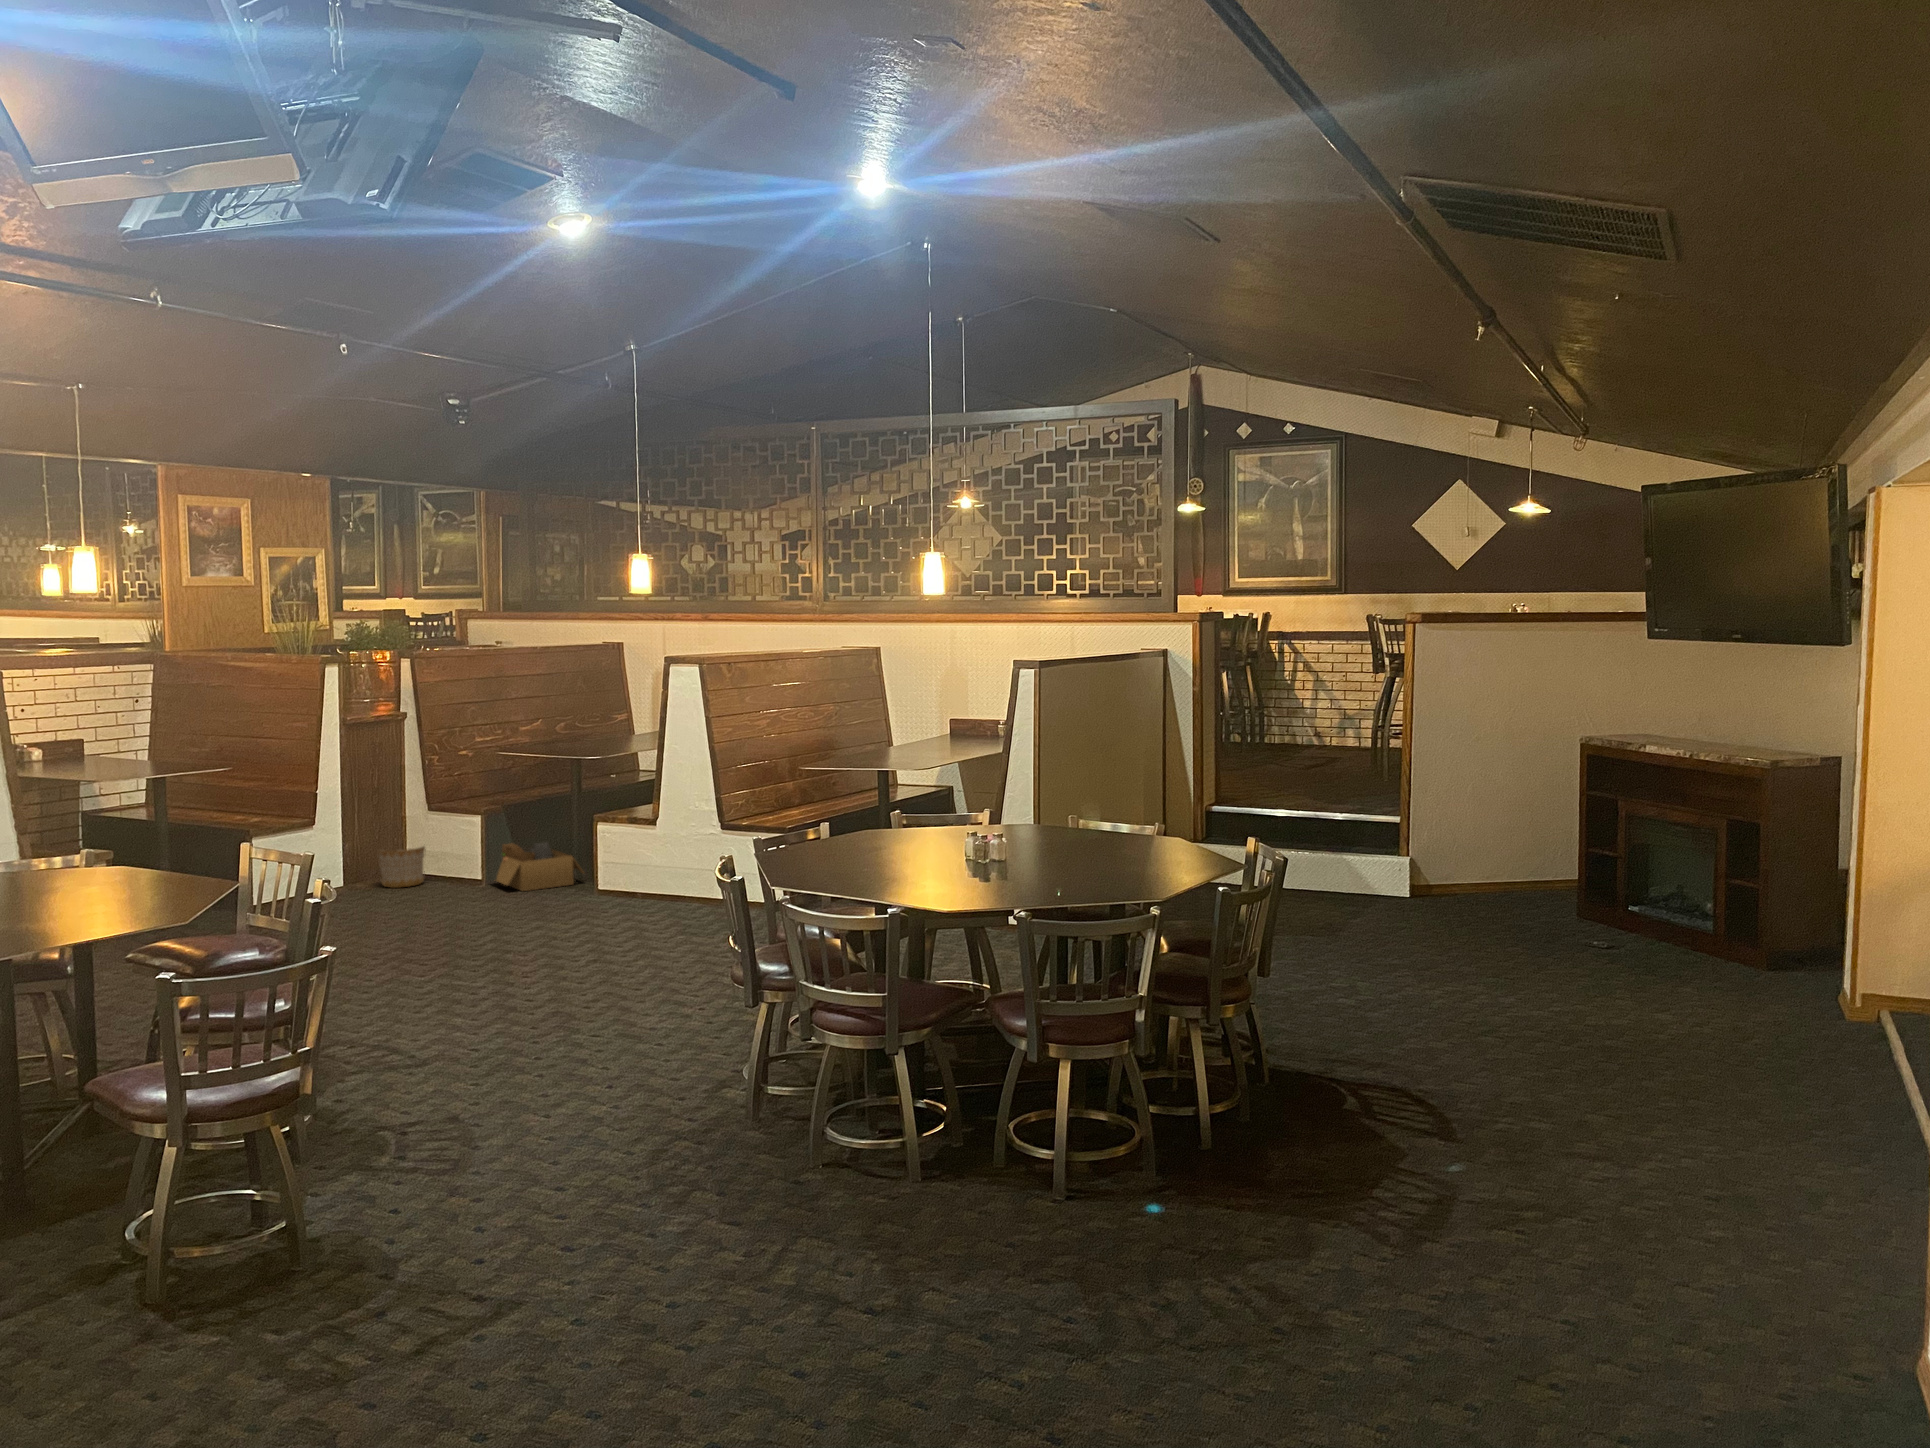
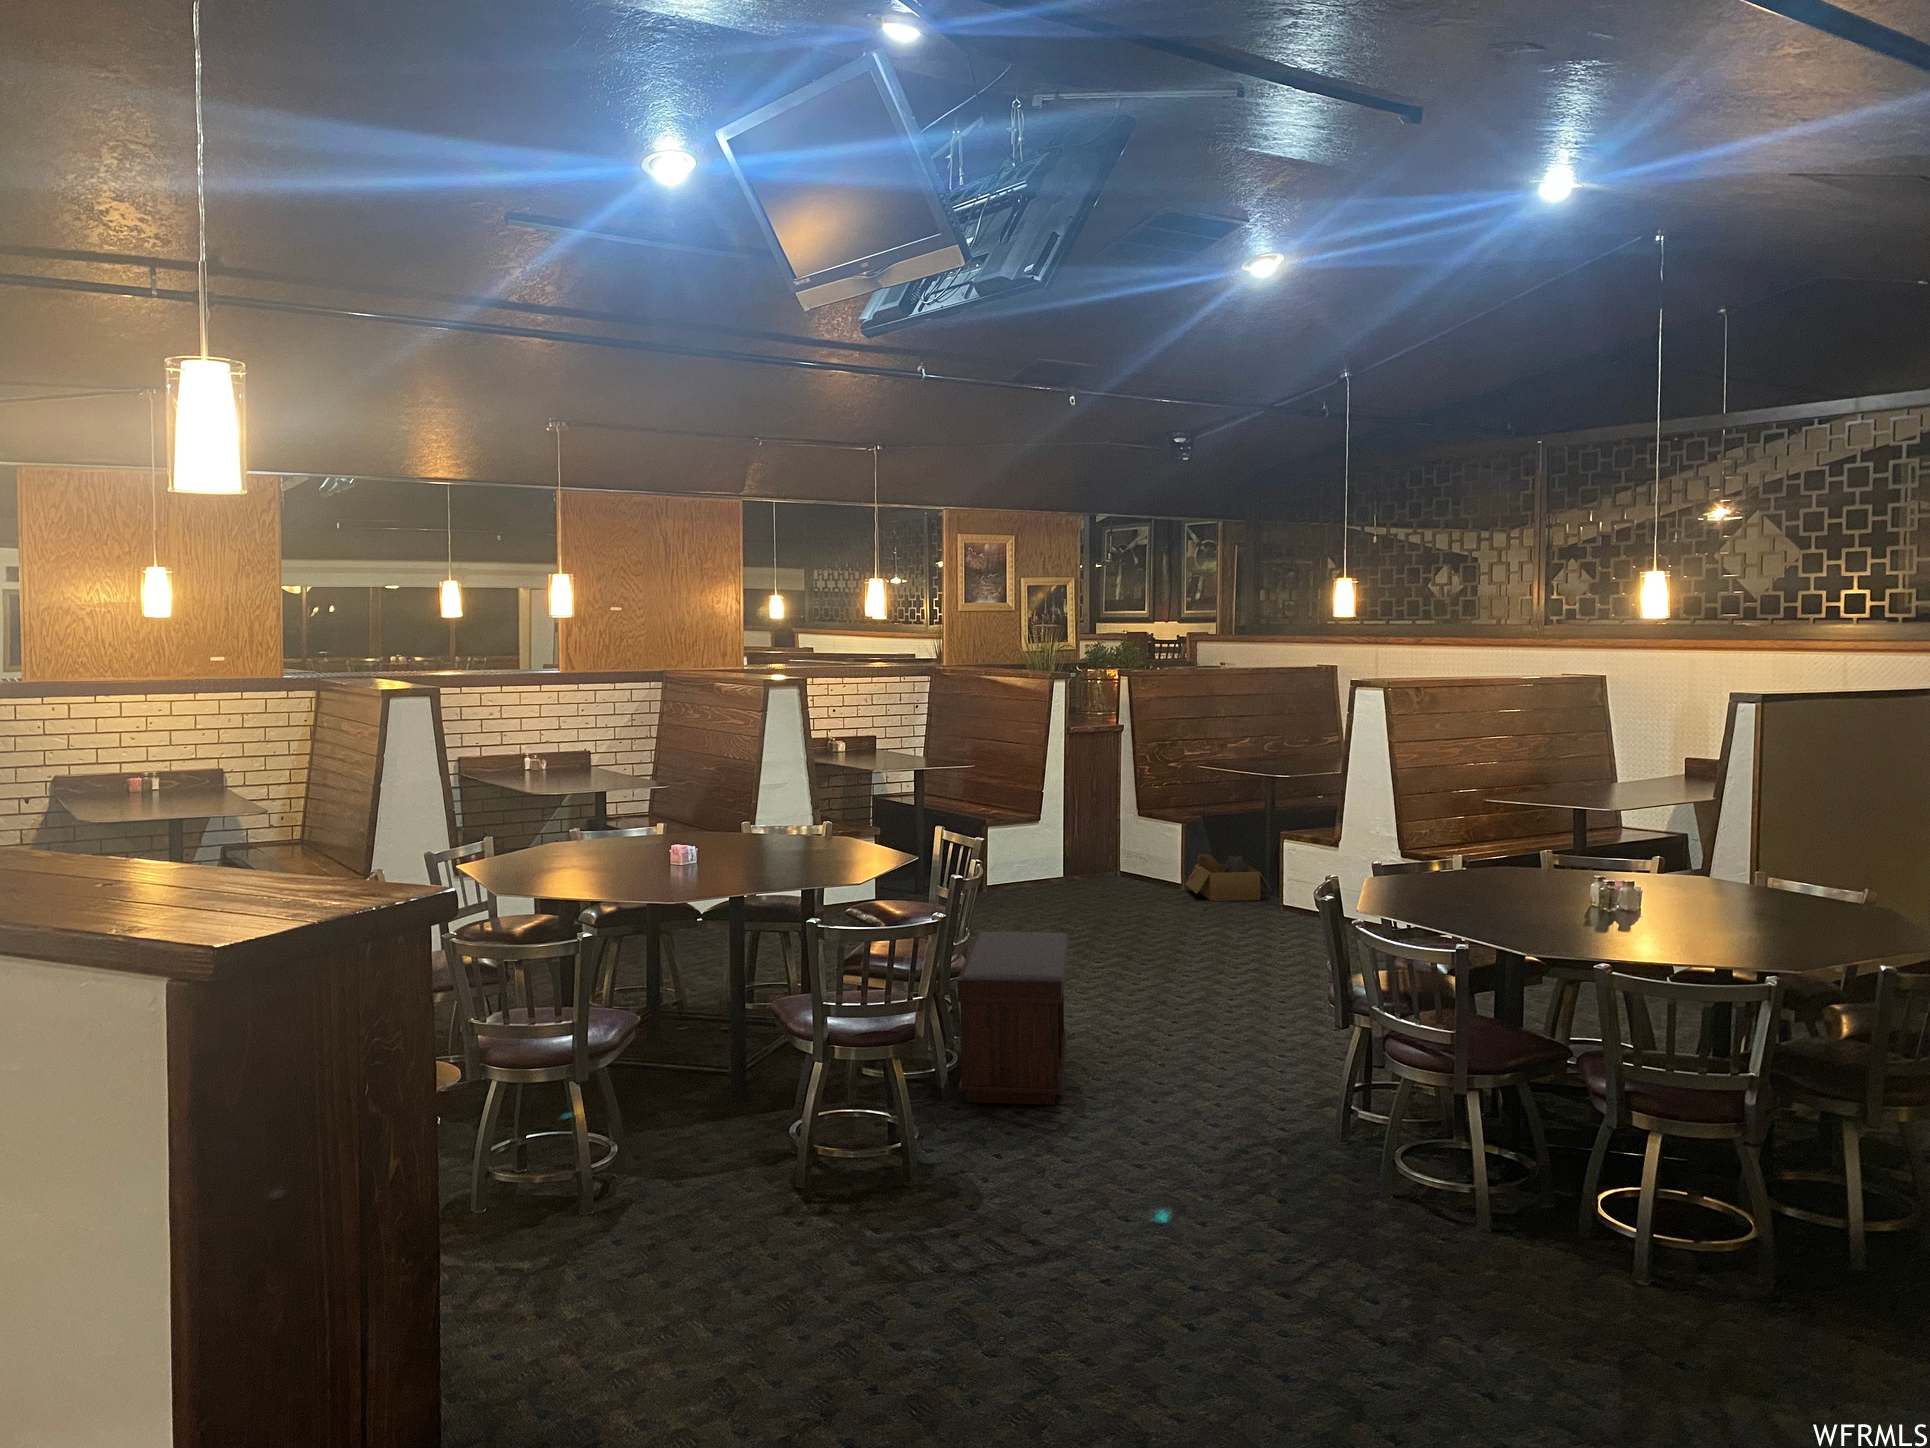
planter: present [378,846,426,888] -> none [1093,845,1134,884]
bench: none [350,933,496,1129] -> present [957,932,1069,1105]

